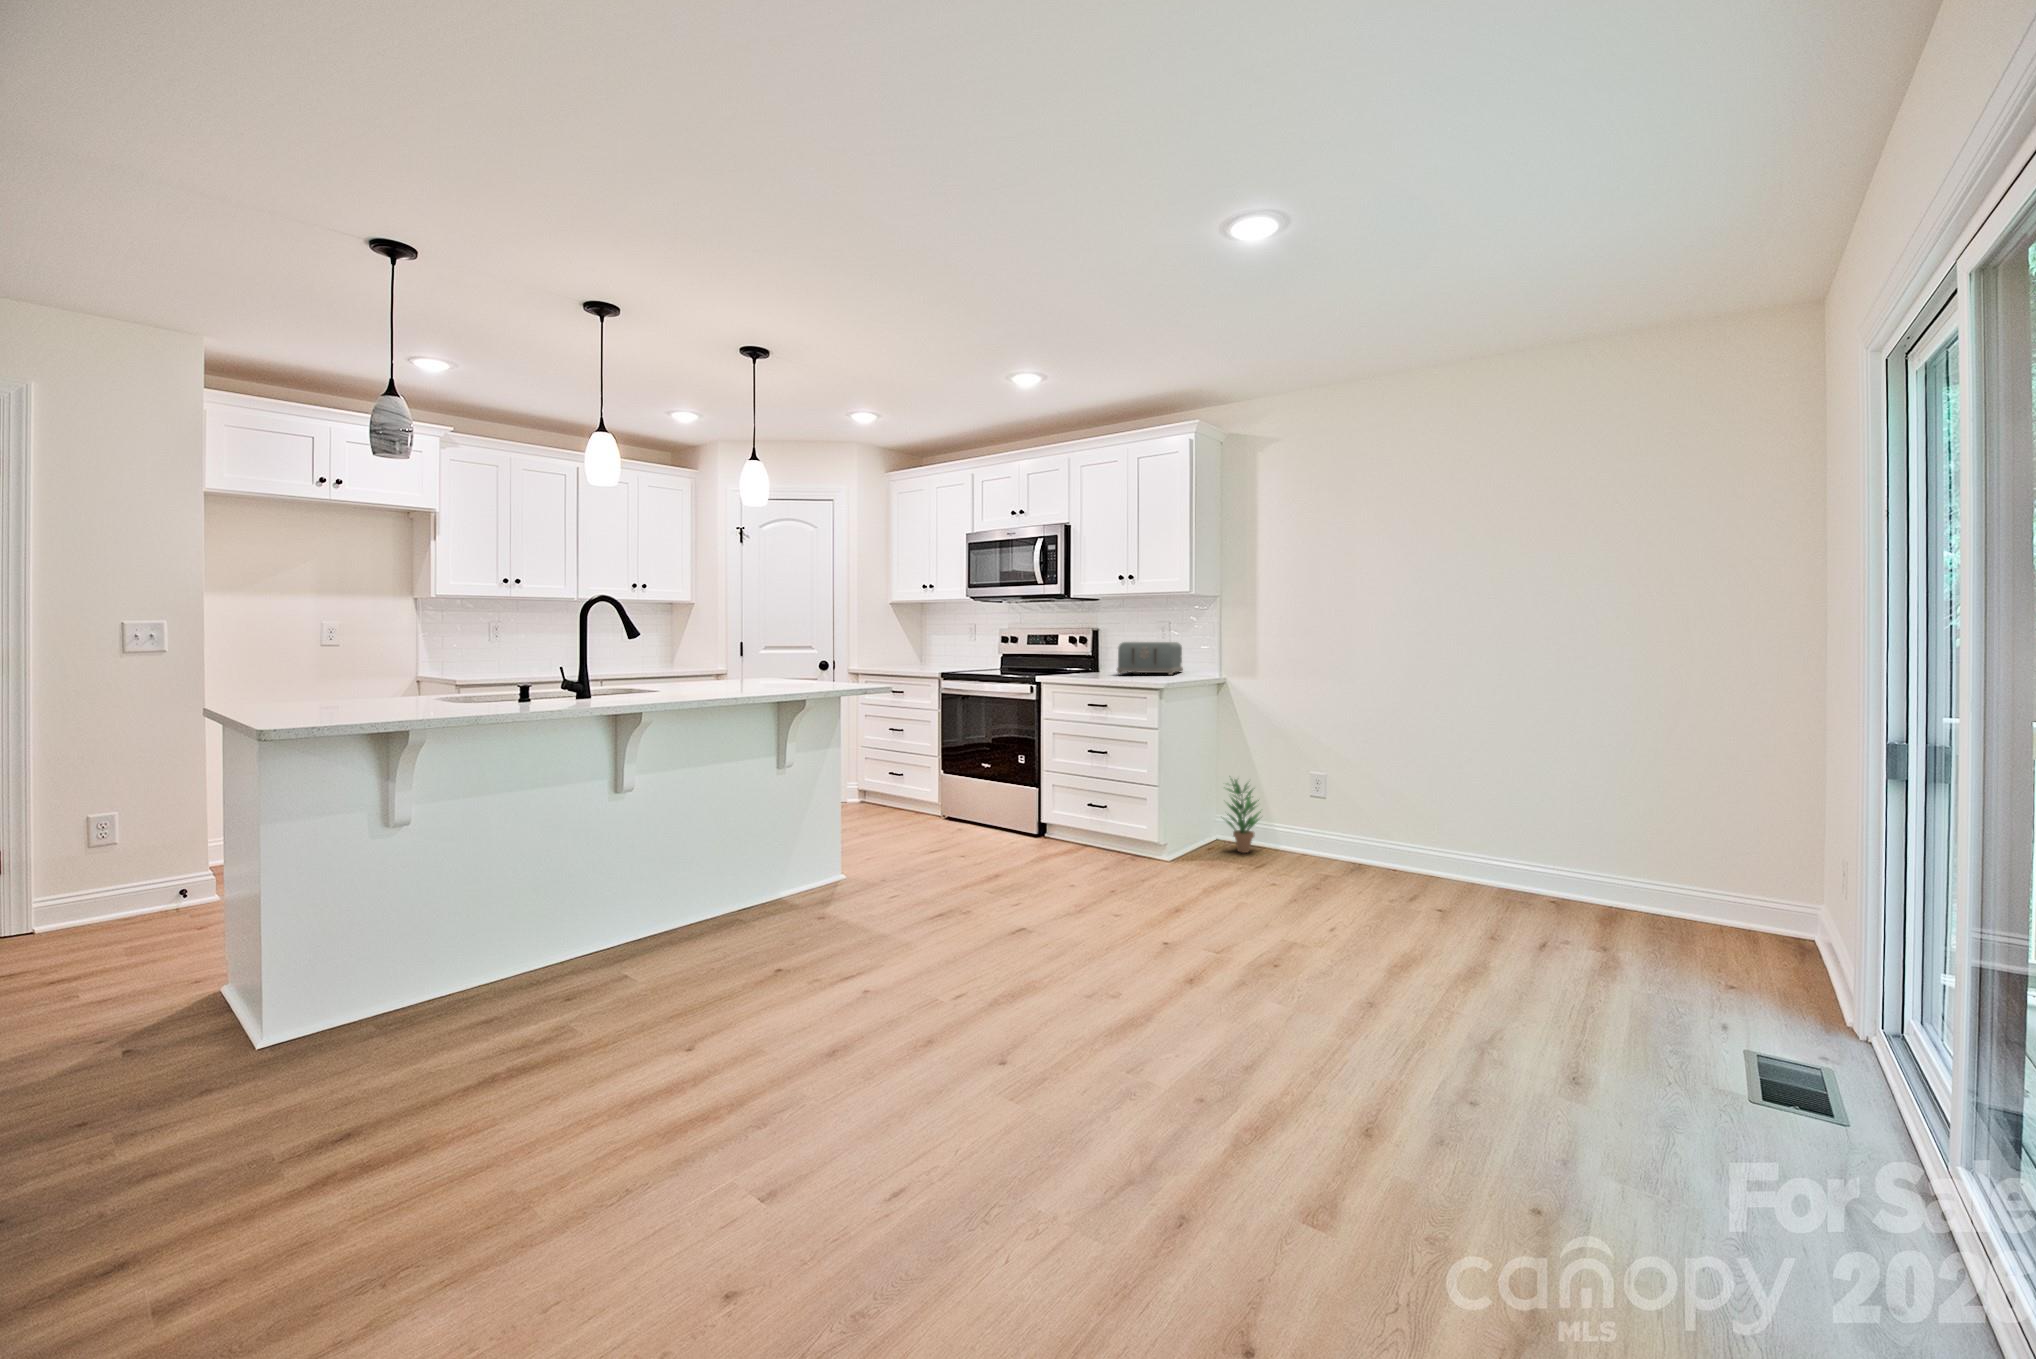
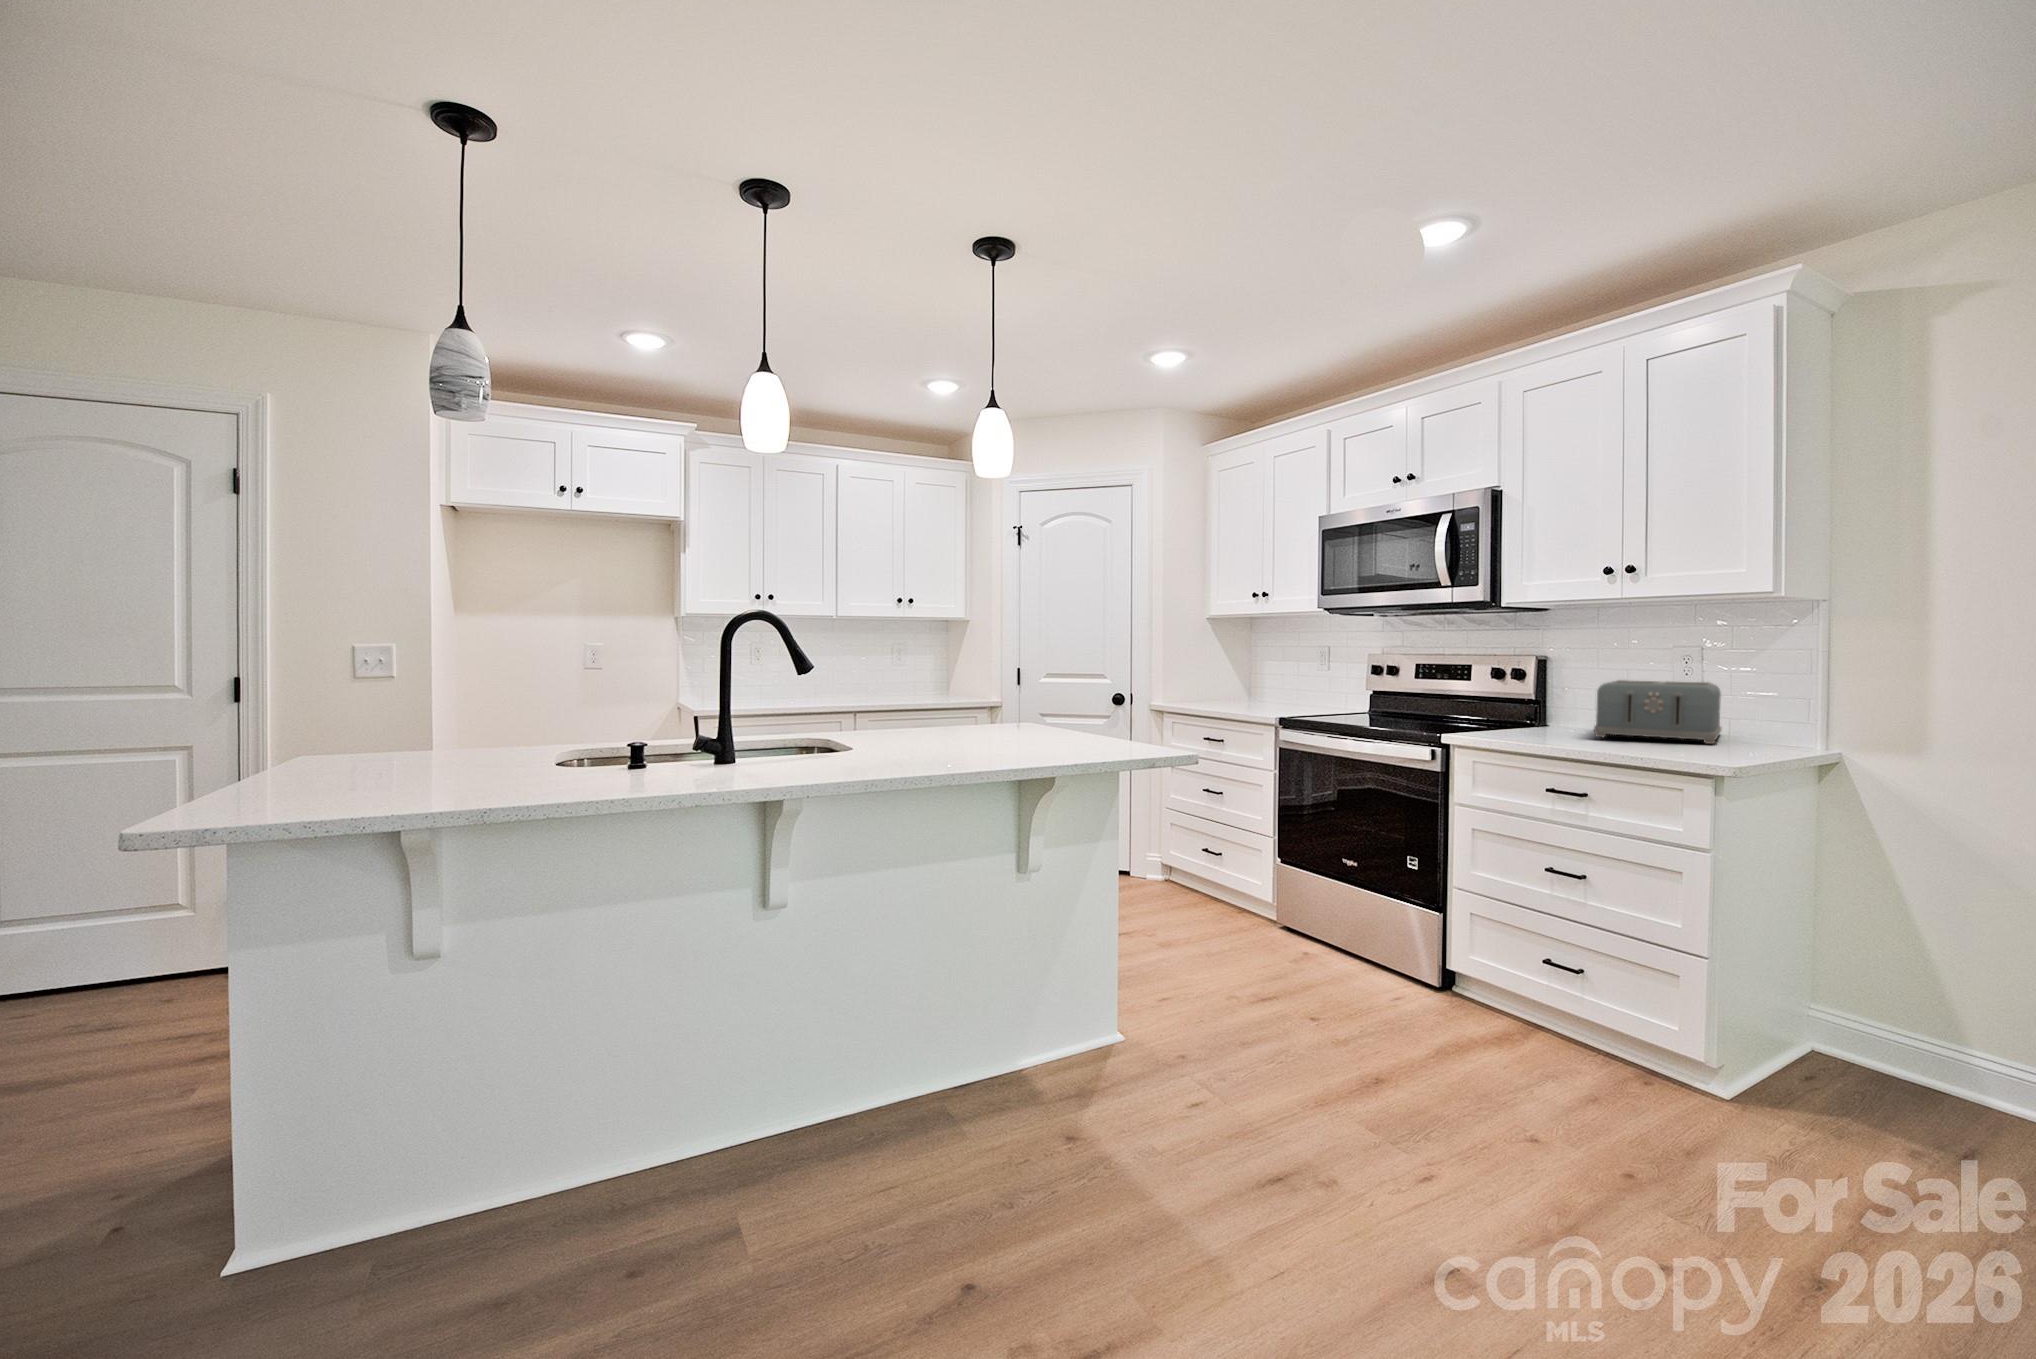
potted plant: present [1224,779,1261,853] -> none [1825,938,1932,1092]

